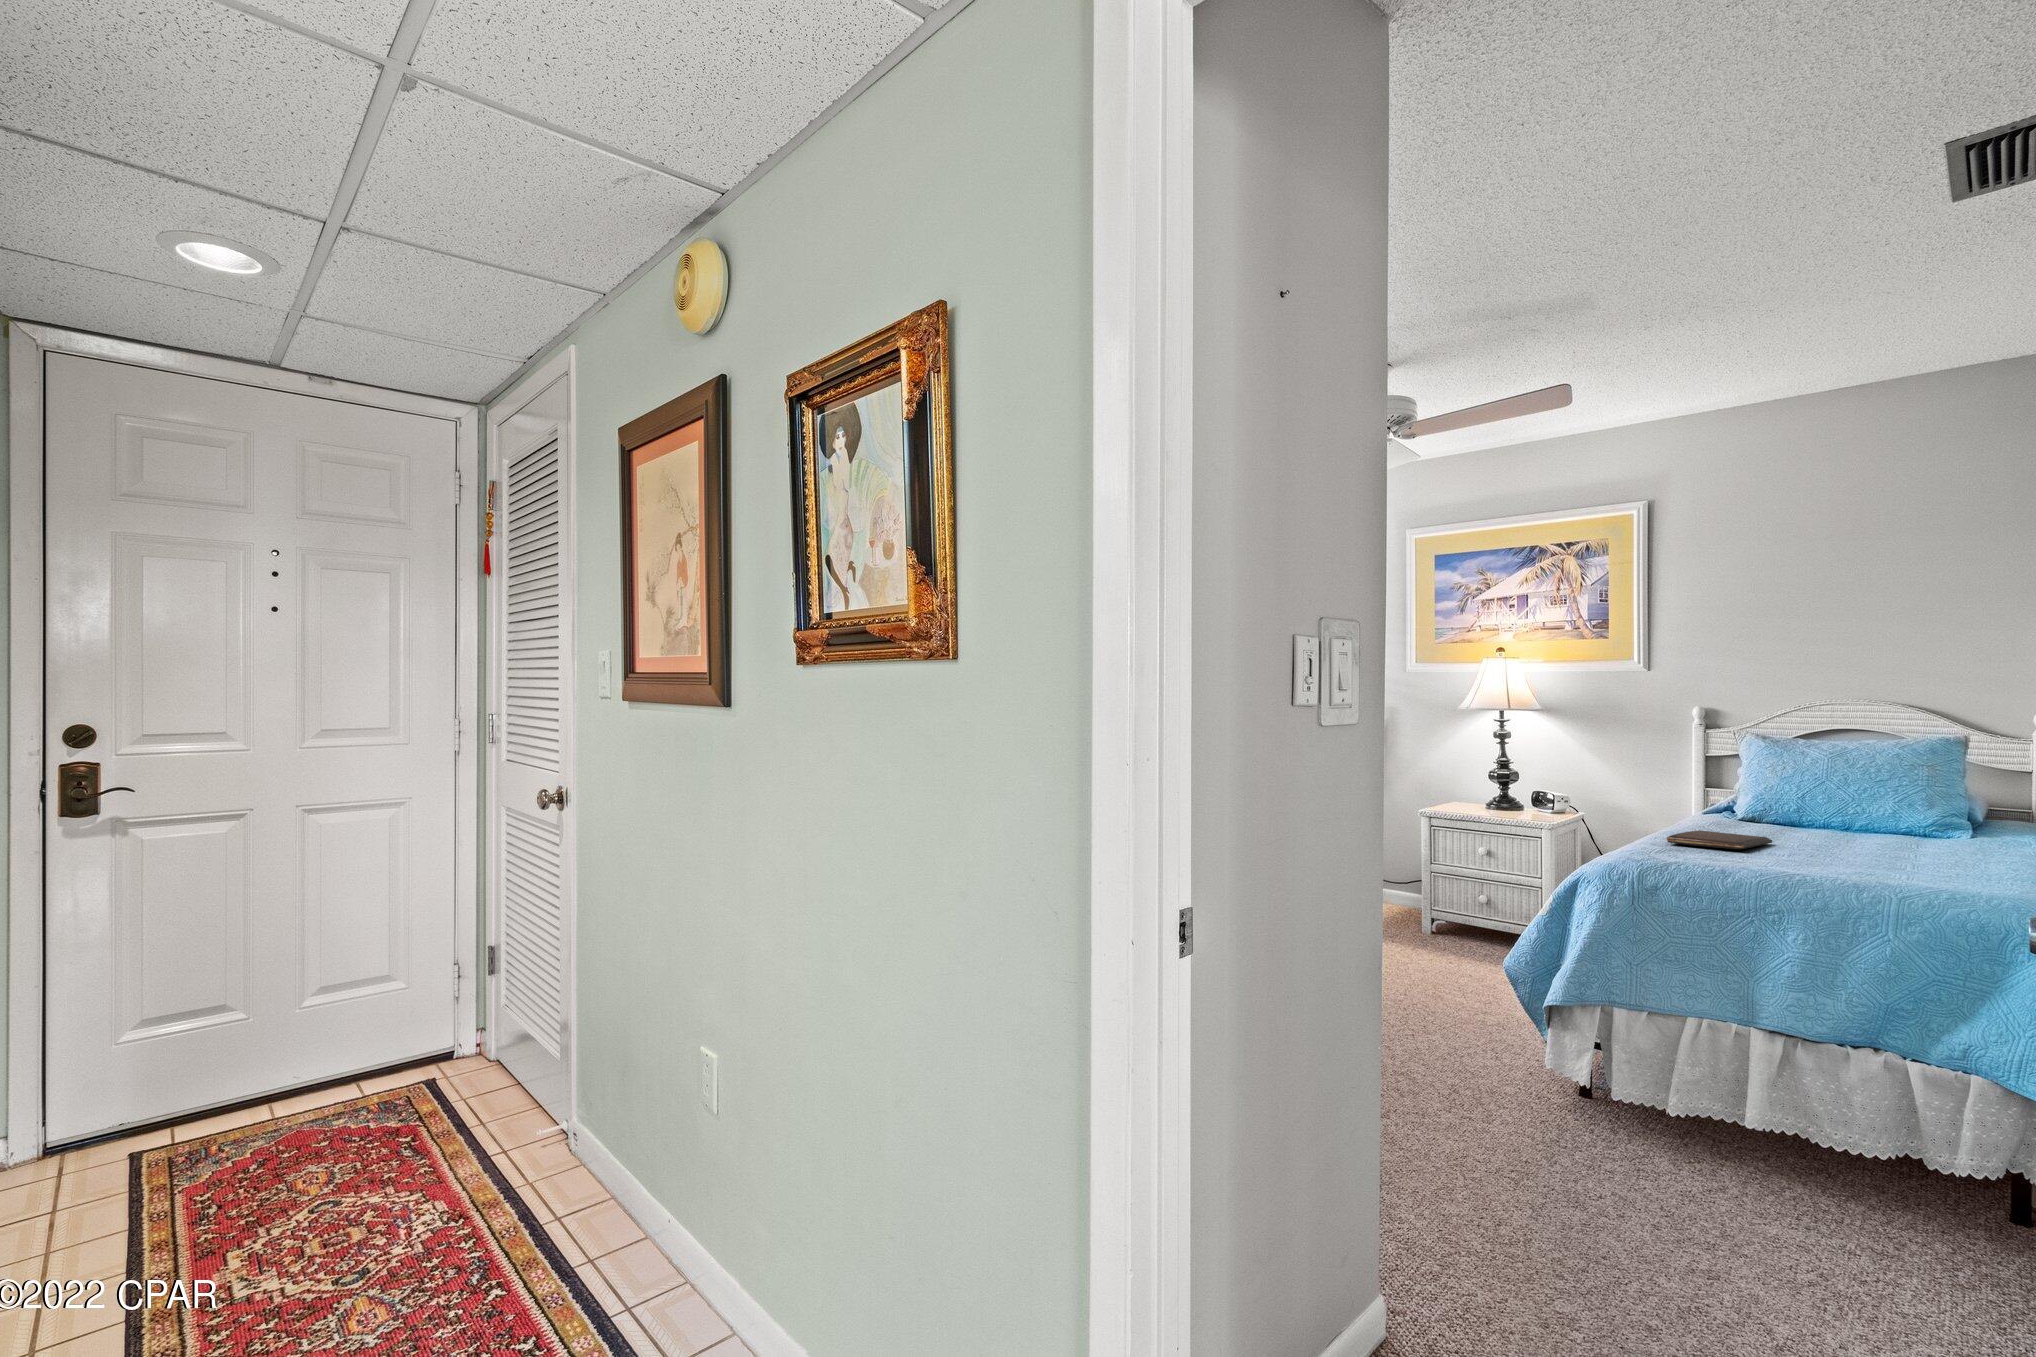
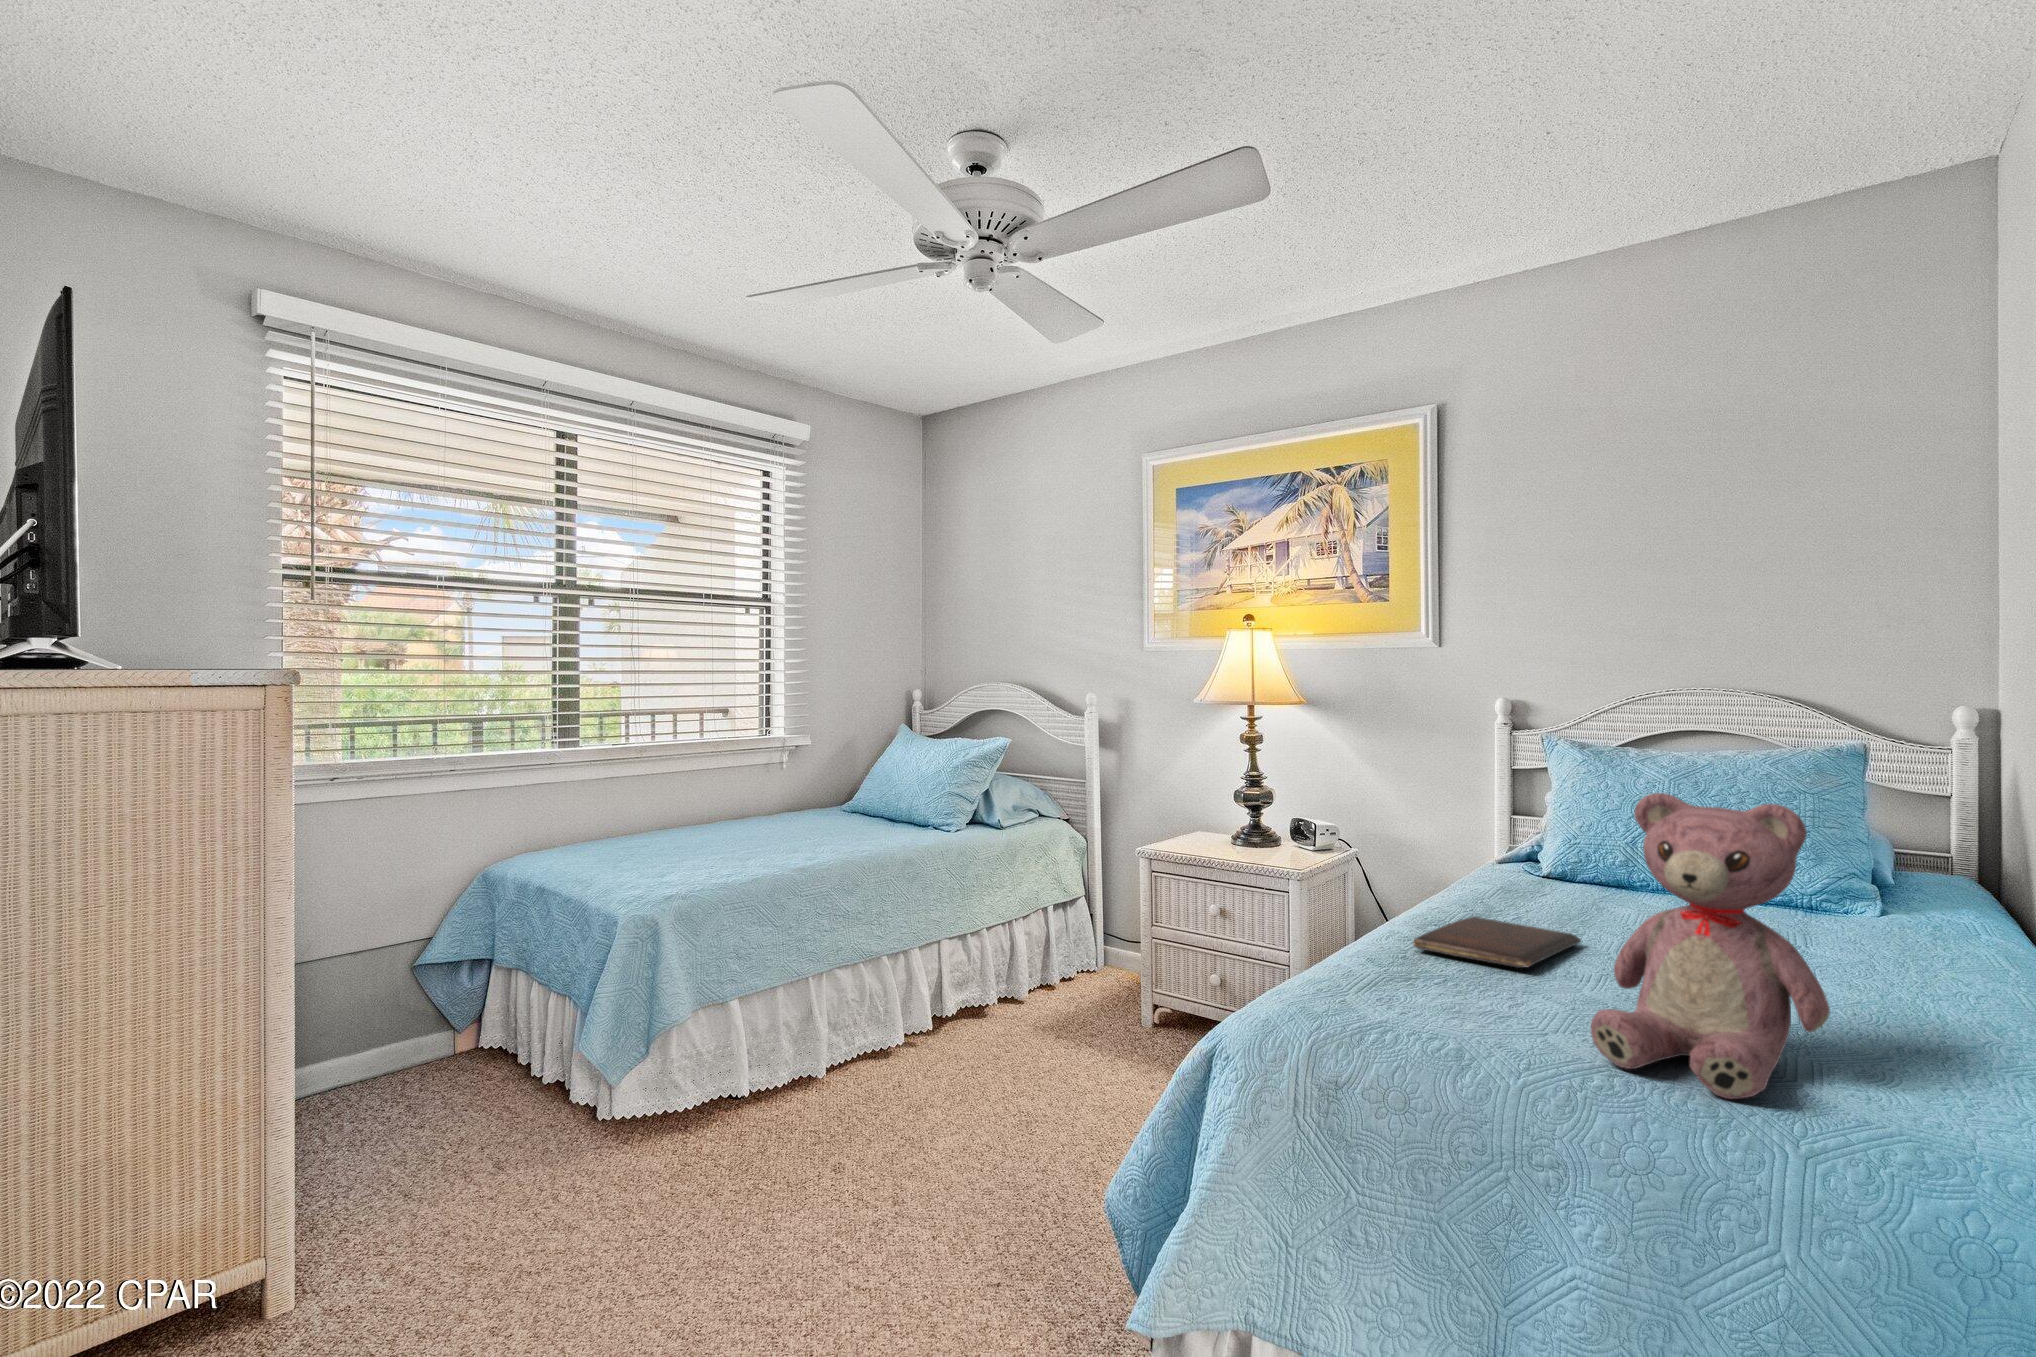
teddy bear: none [1788,741,1919,885] -> present [1591,793,1830,1099]

